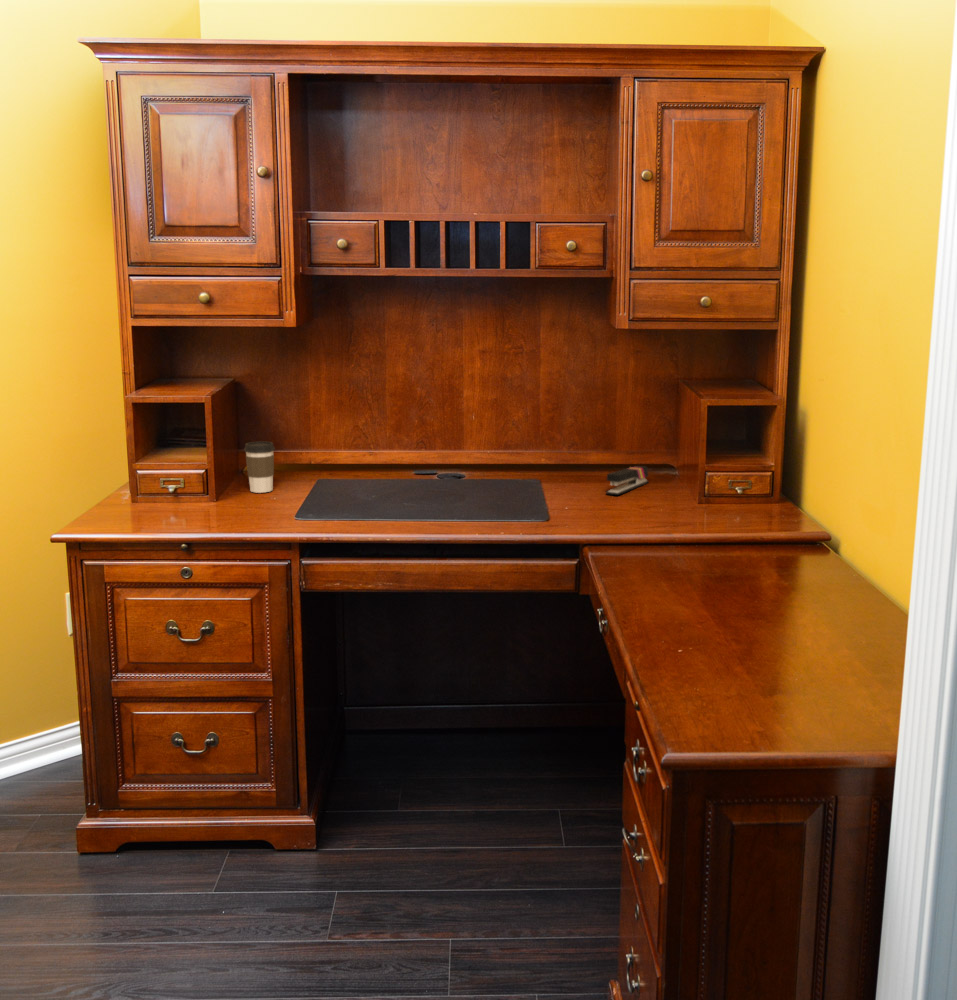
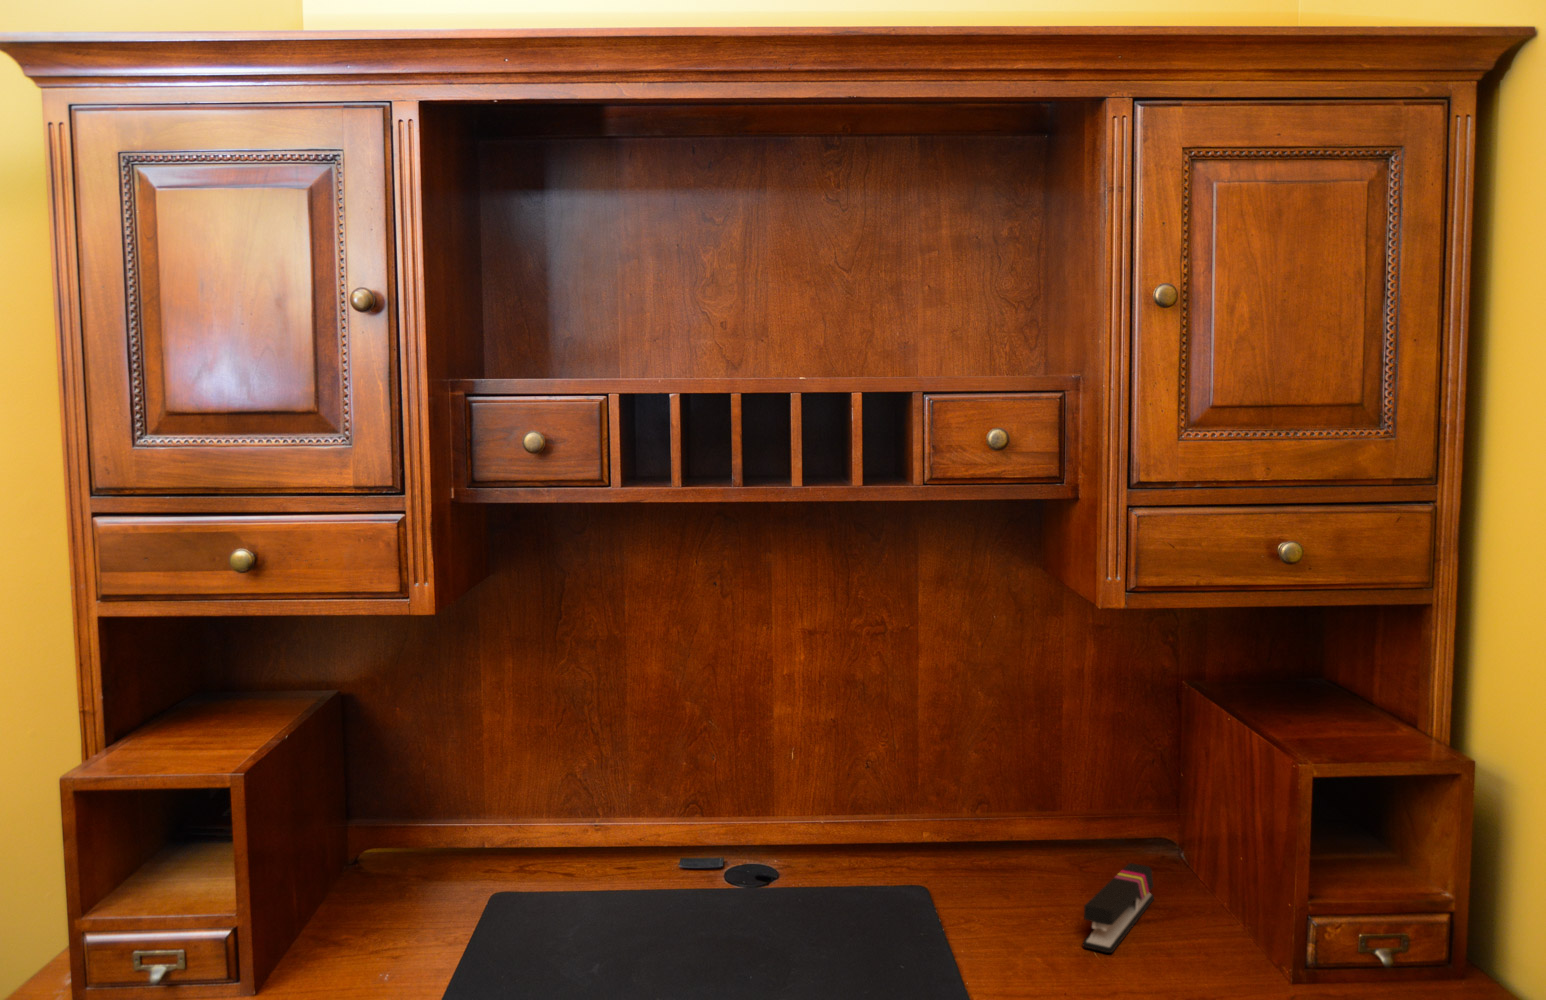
coffee cup: present [244,442,275,493] -> none [336,832,399,946]

